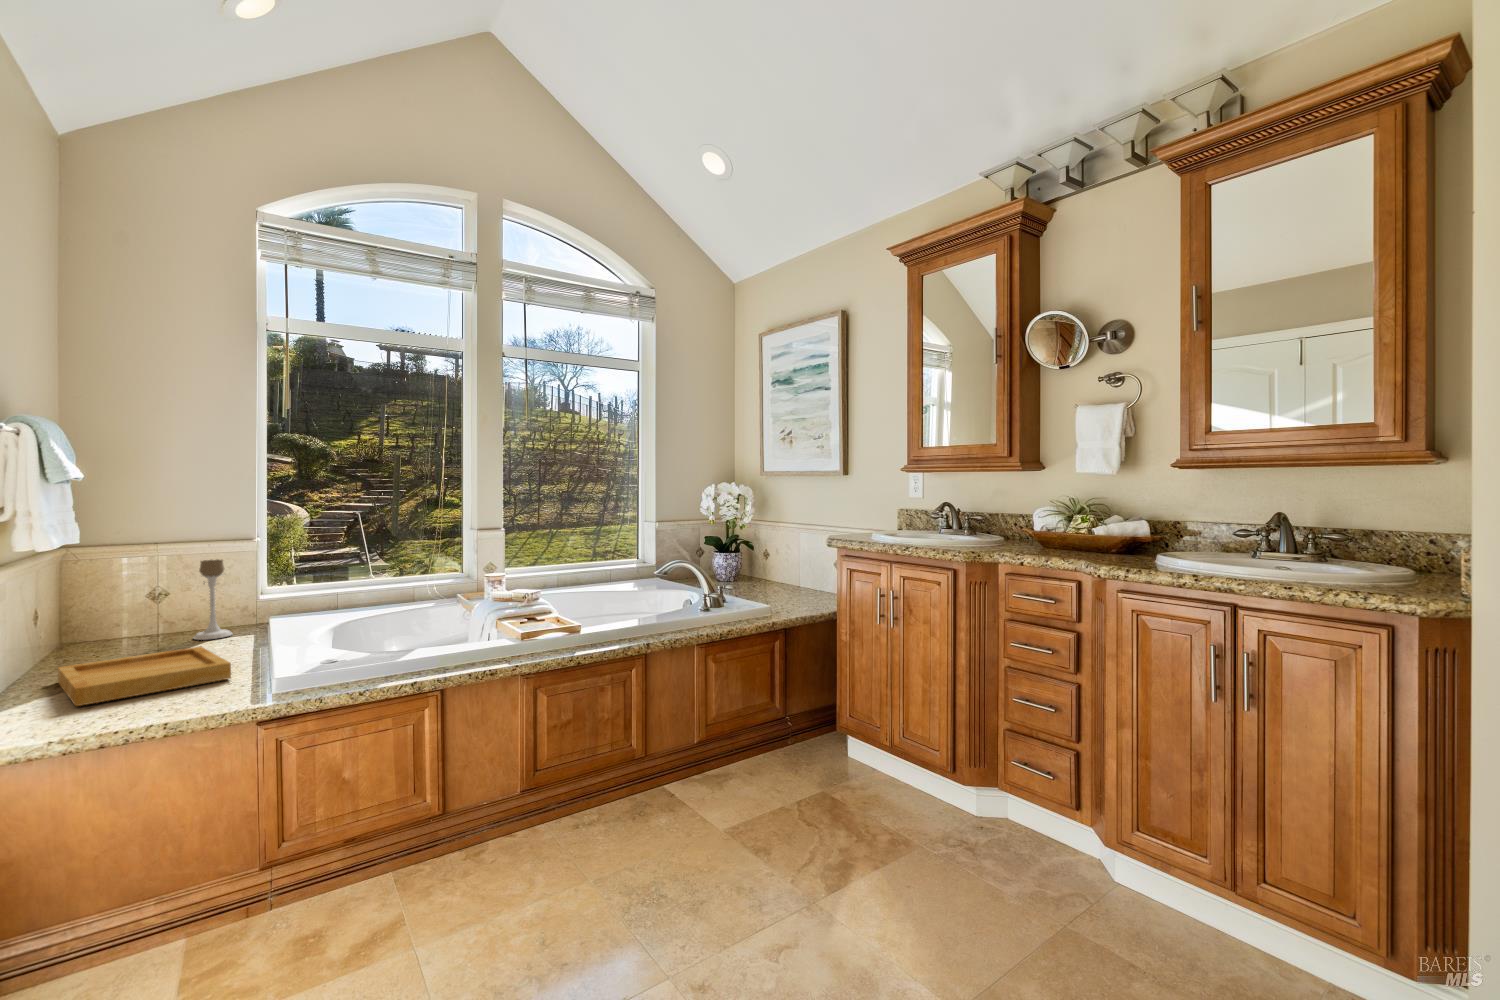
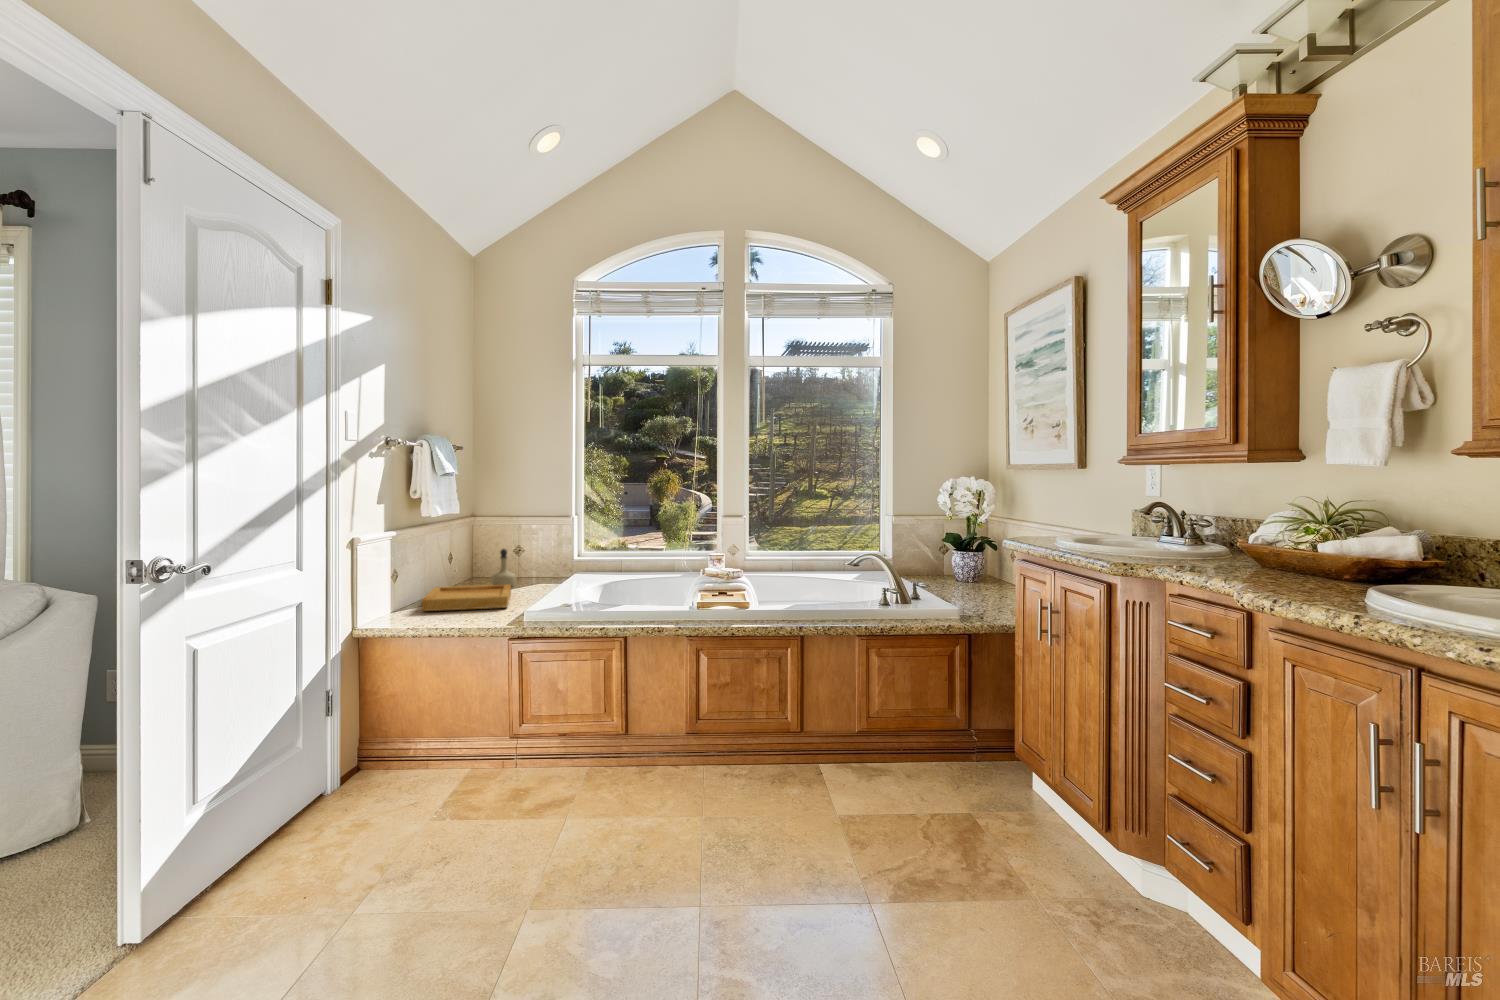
candle holder: present [193,560,232,640] -> none [524,526,547,582]
perfume bottle: none [148,596,193,653] -> present [491,549,516,585]

